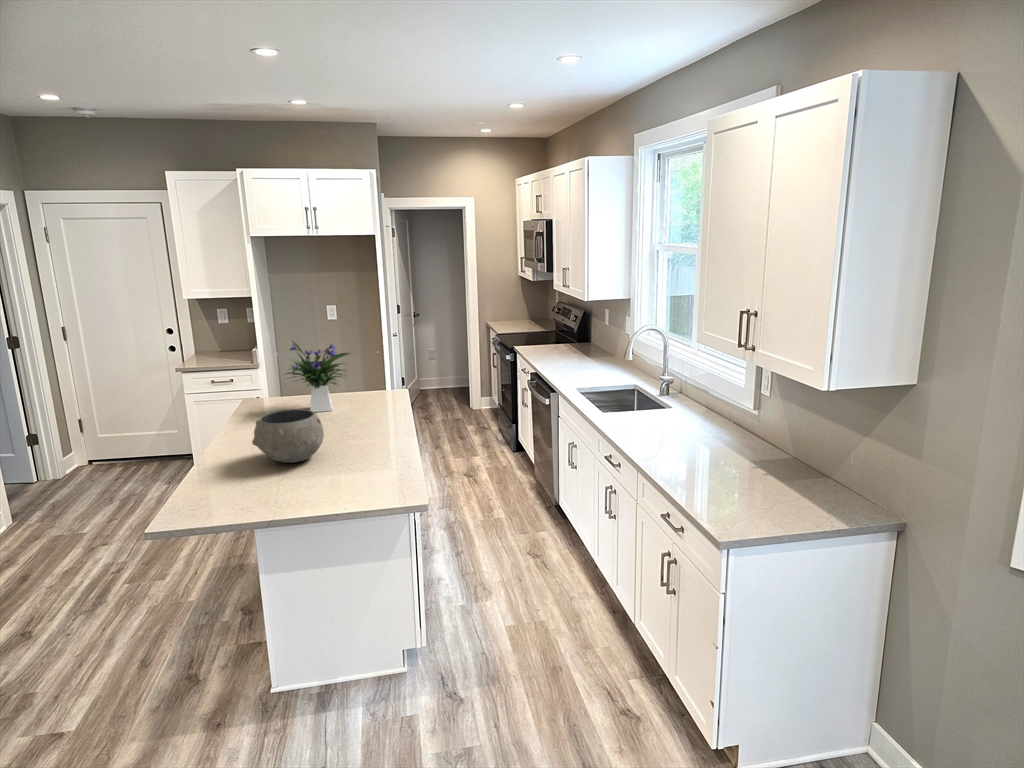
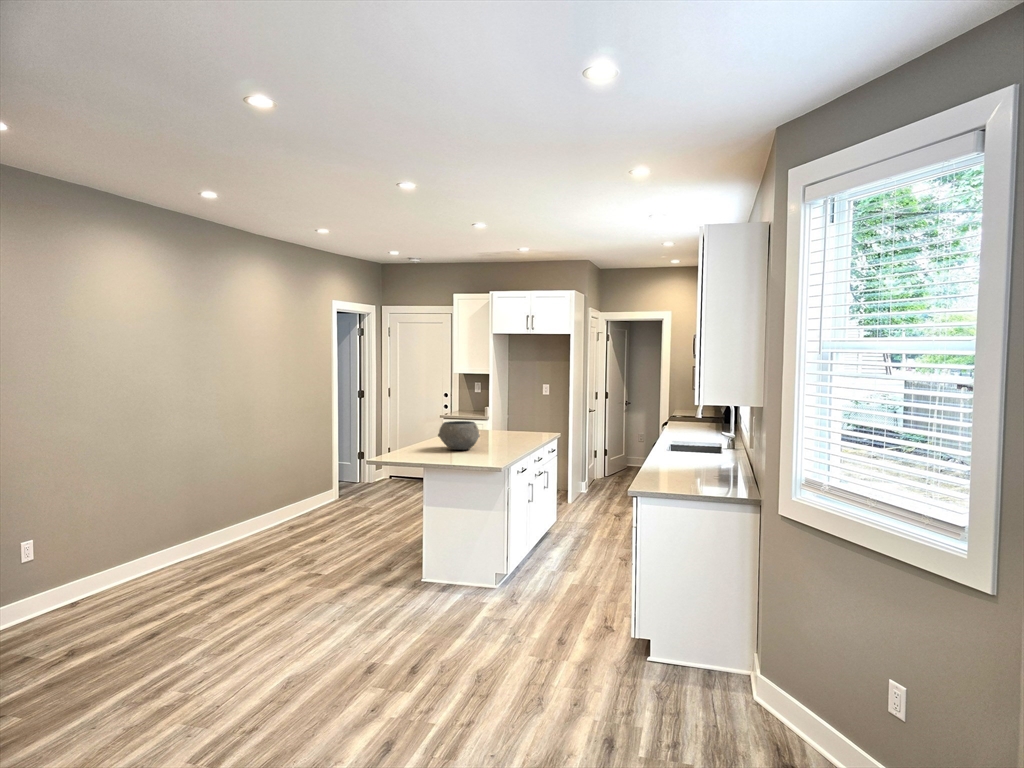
flower arrangement: present [287,341,350,412] -> none [479,389,523,437]

